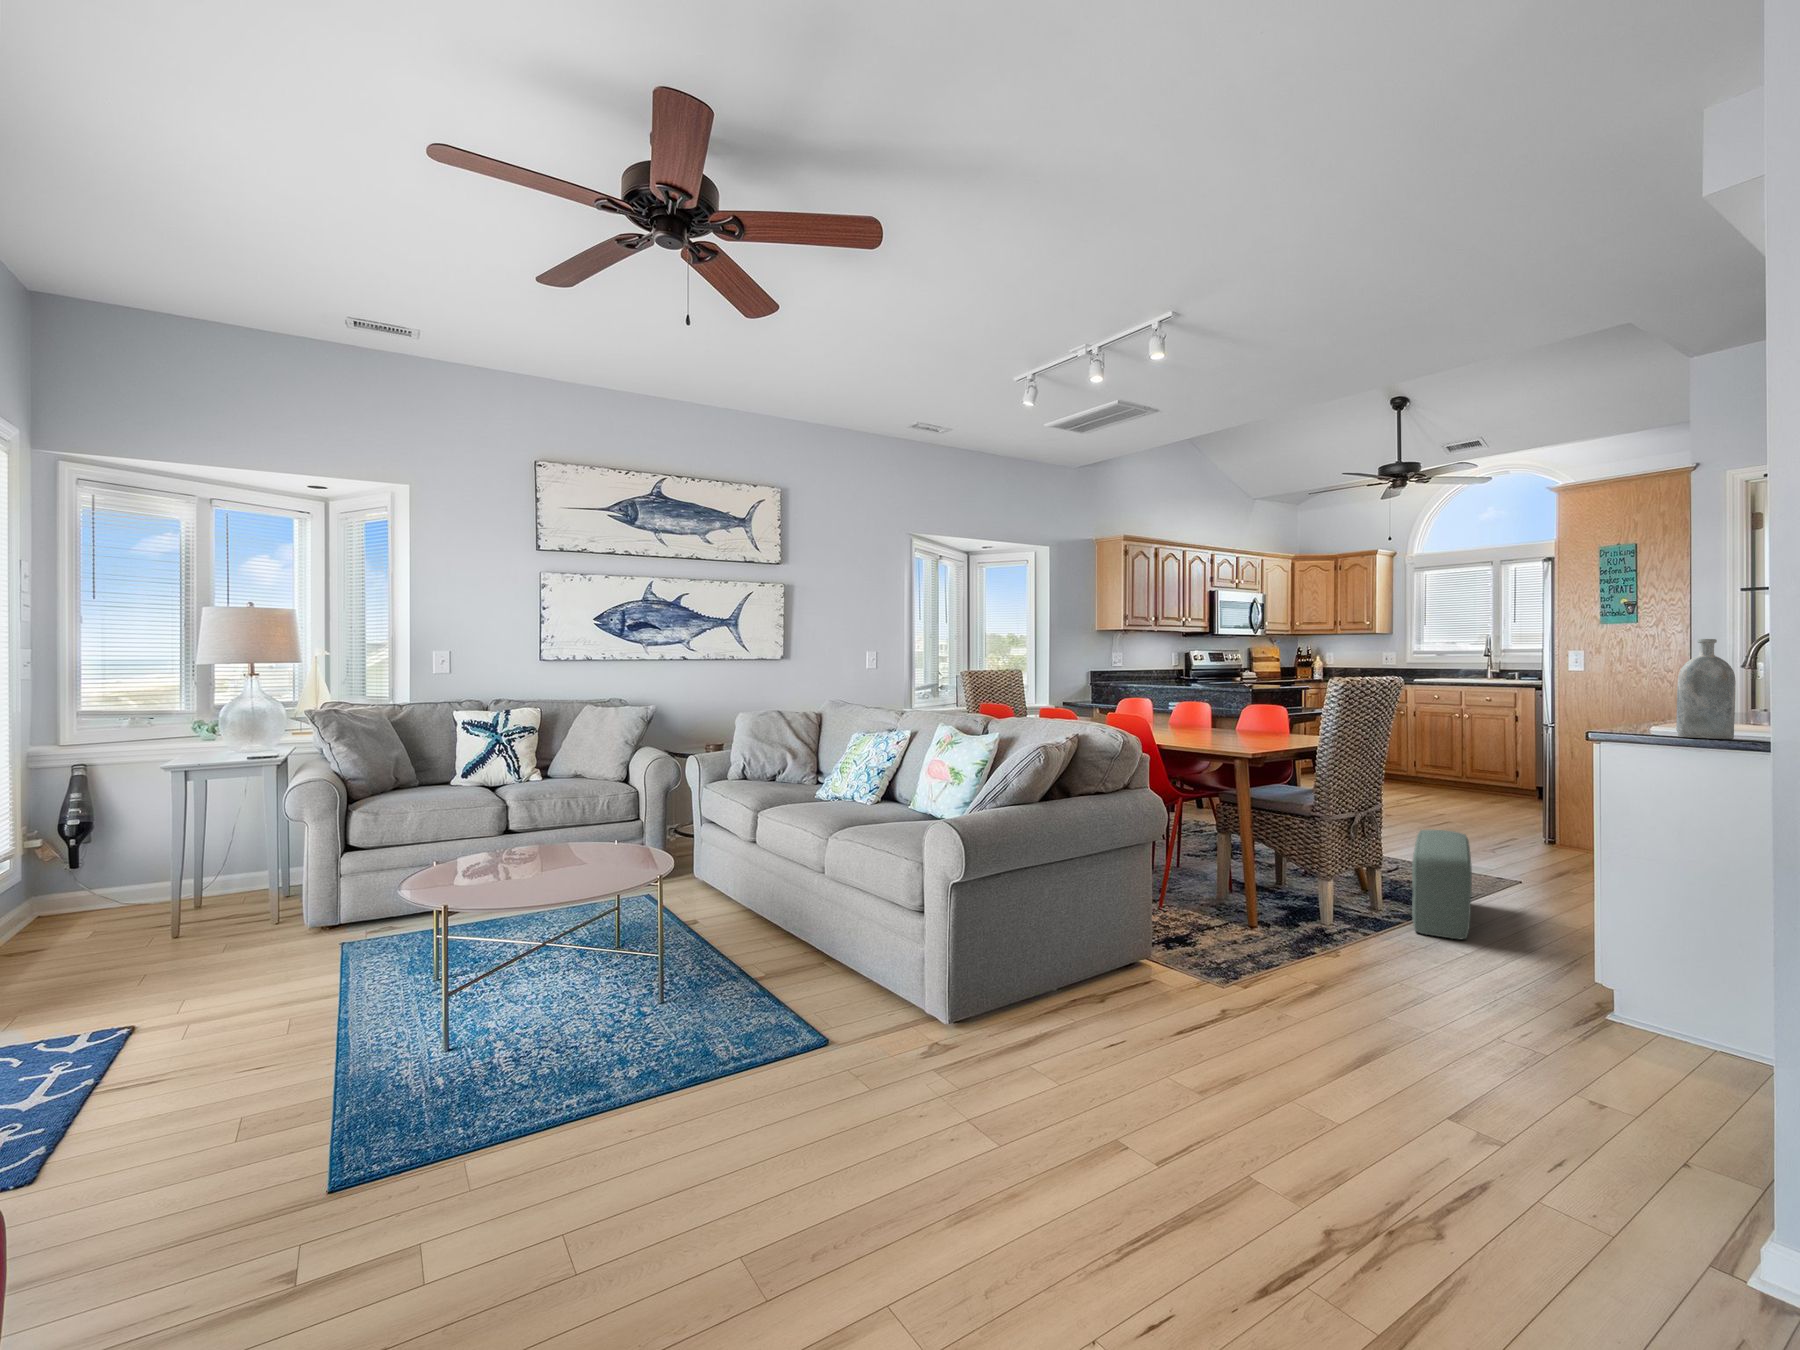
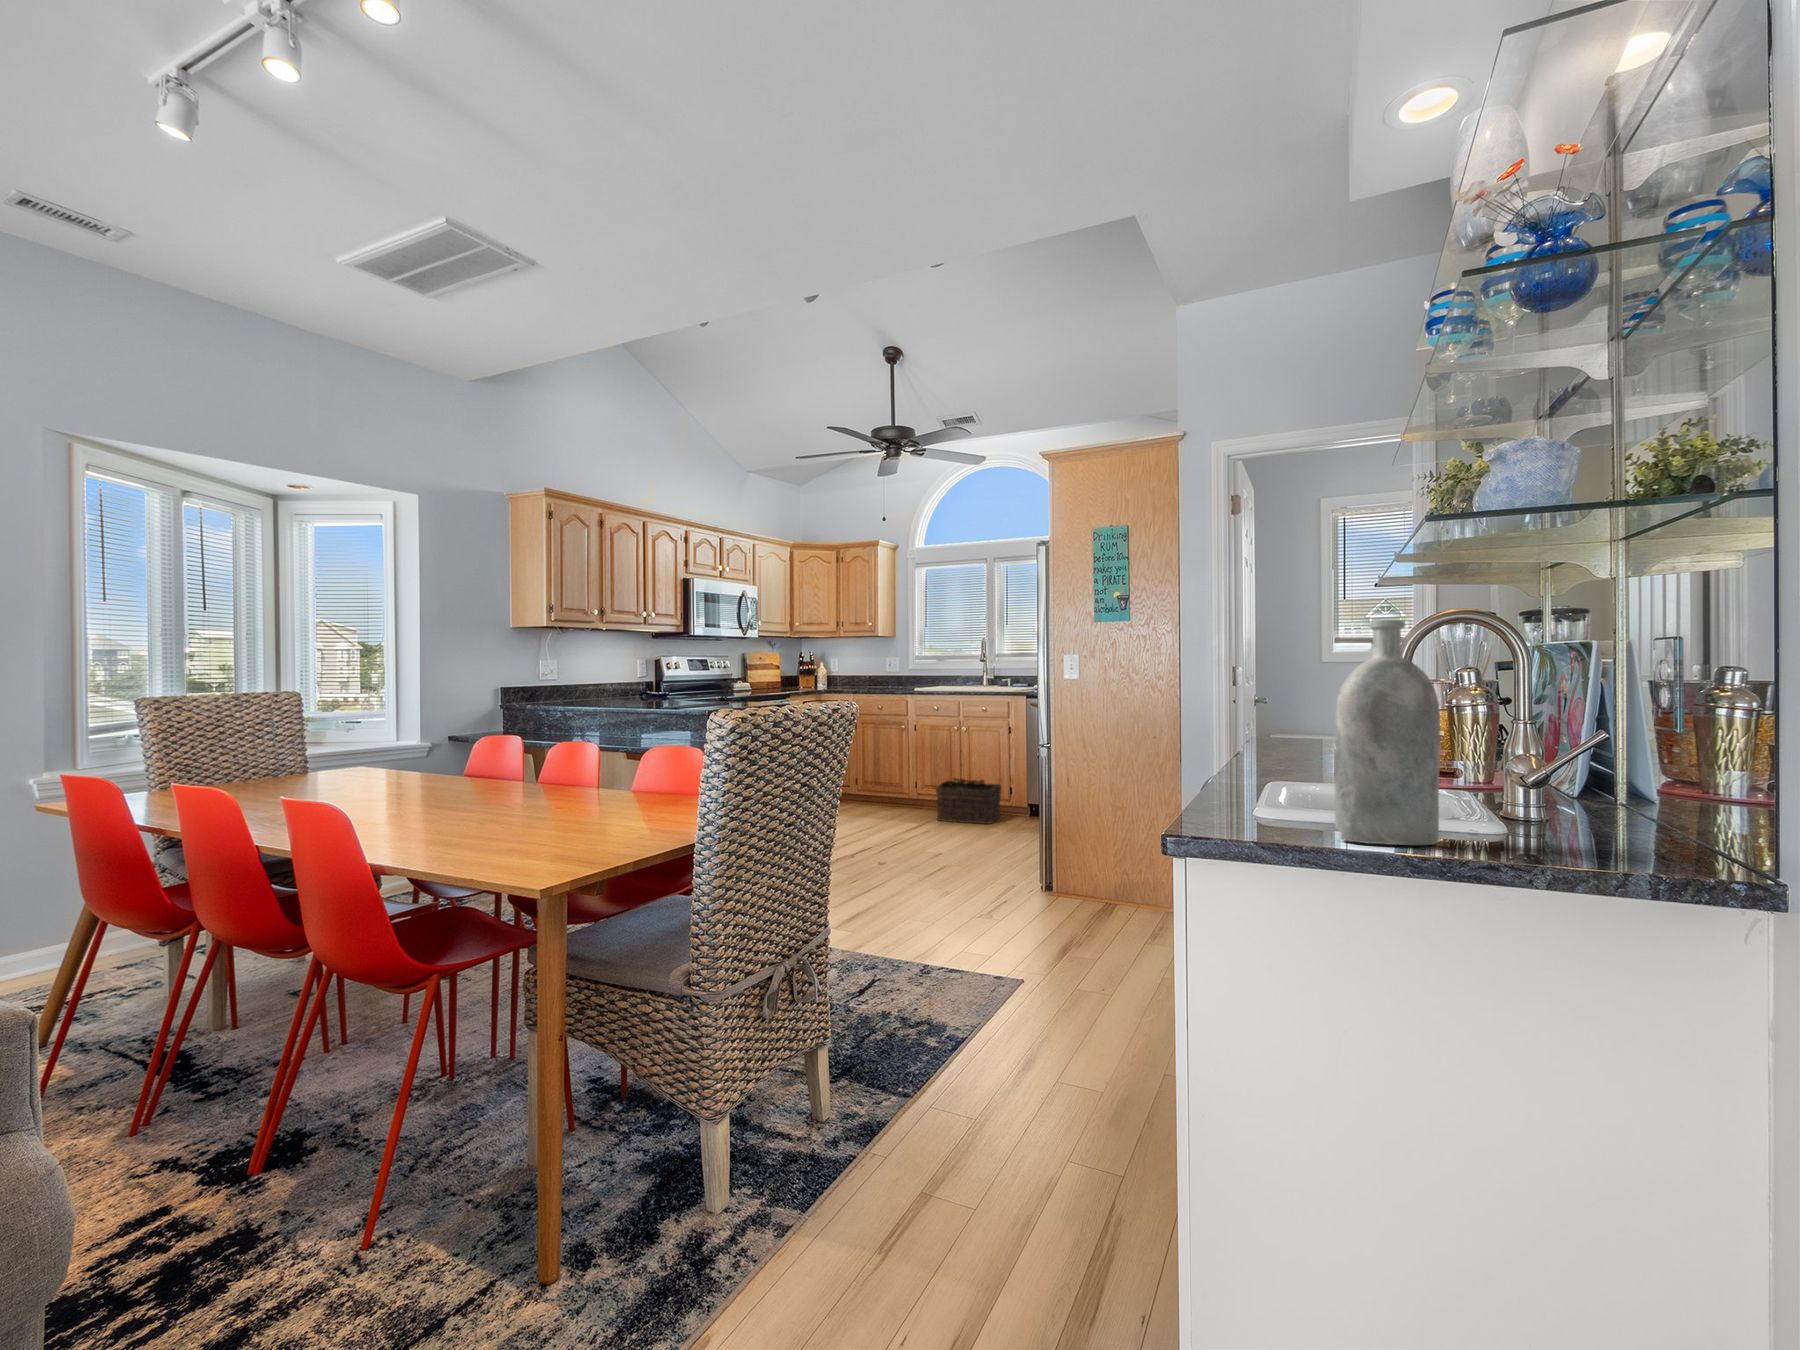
basket: none [1436,759,1506,801] -> present [936,778,1001,824]
pouf: present [1412,829,1472,940] -> none [871,947,967,1201]

